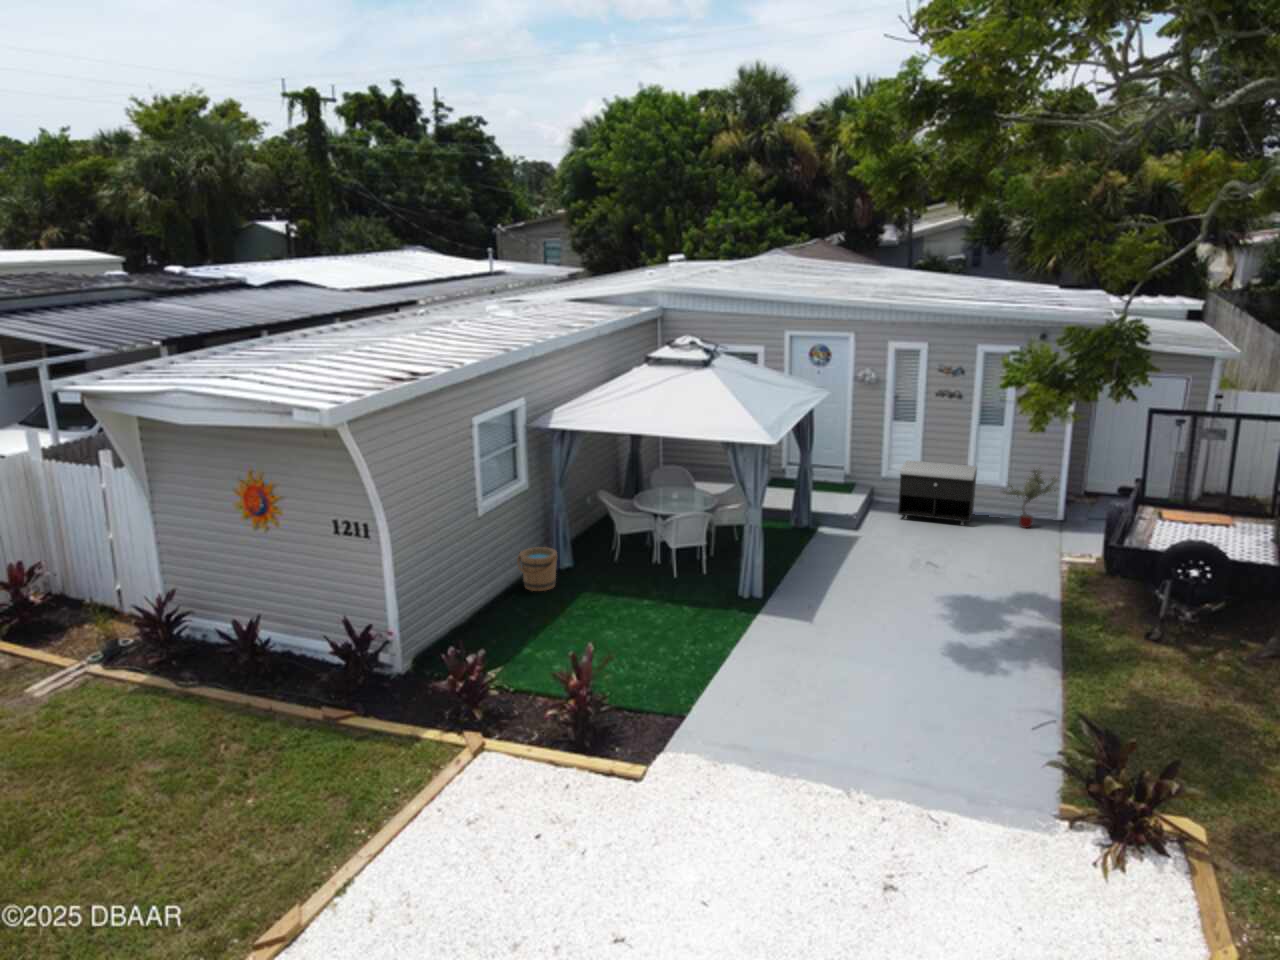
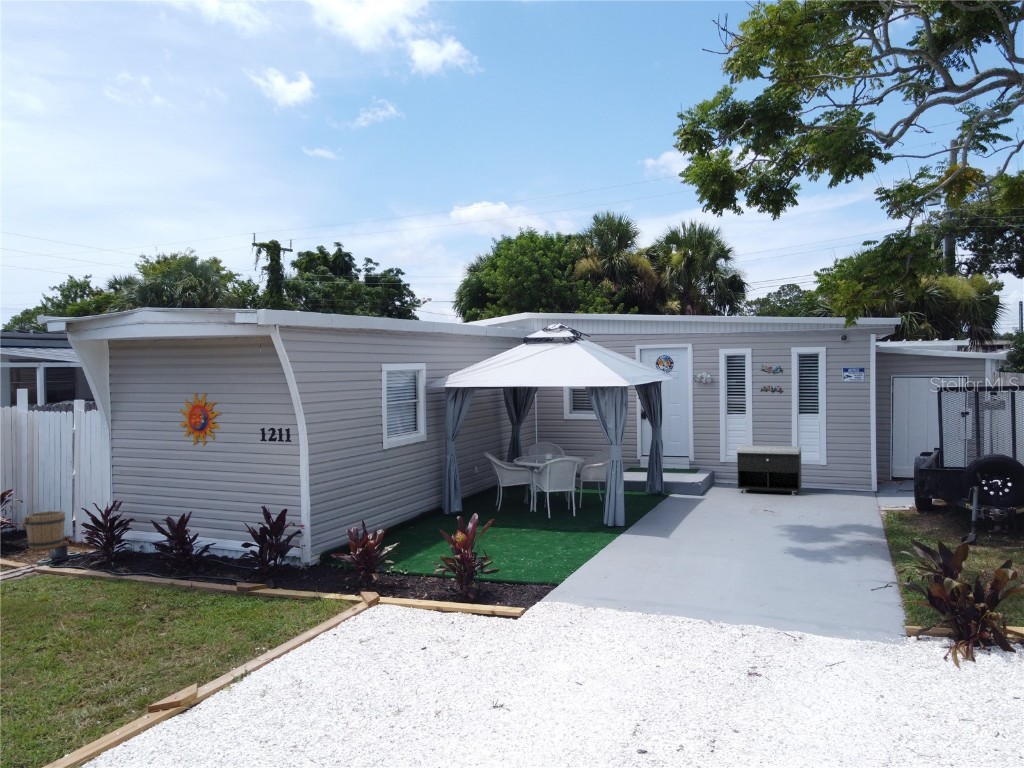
potted tree: present [1004,466,1057,528] -> none [823,442,871,496]
bucket: present [517,547,558,591] -> present [21,511,65,550]

